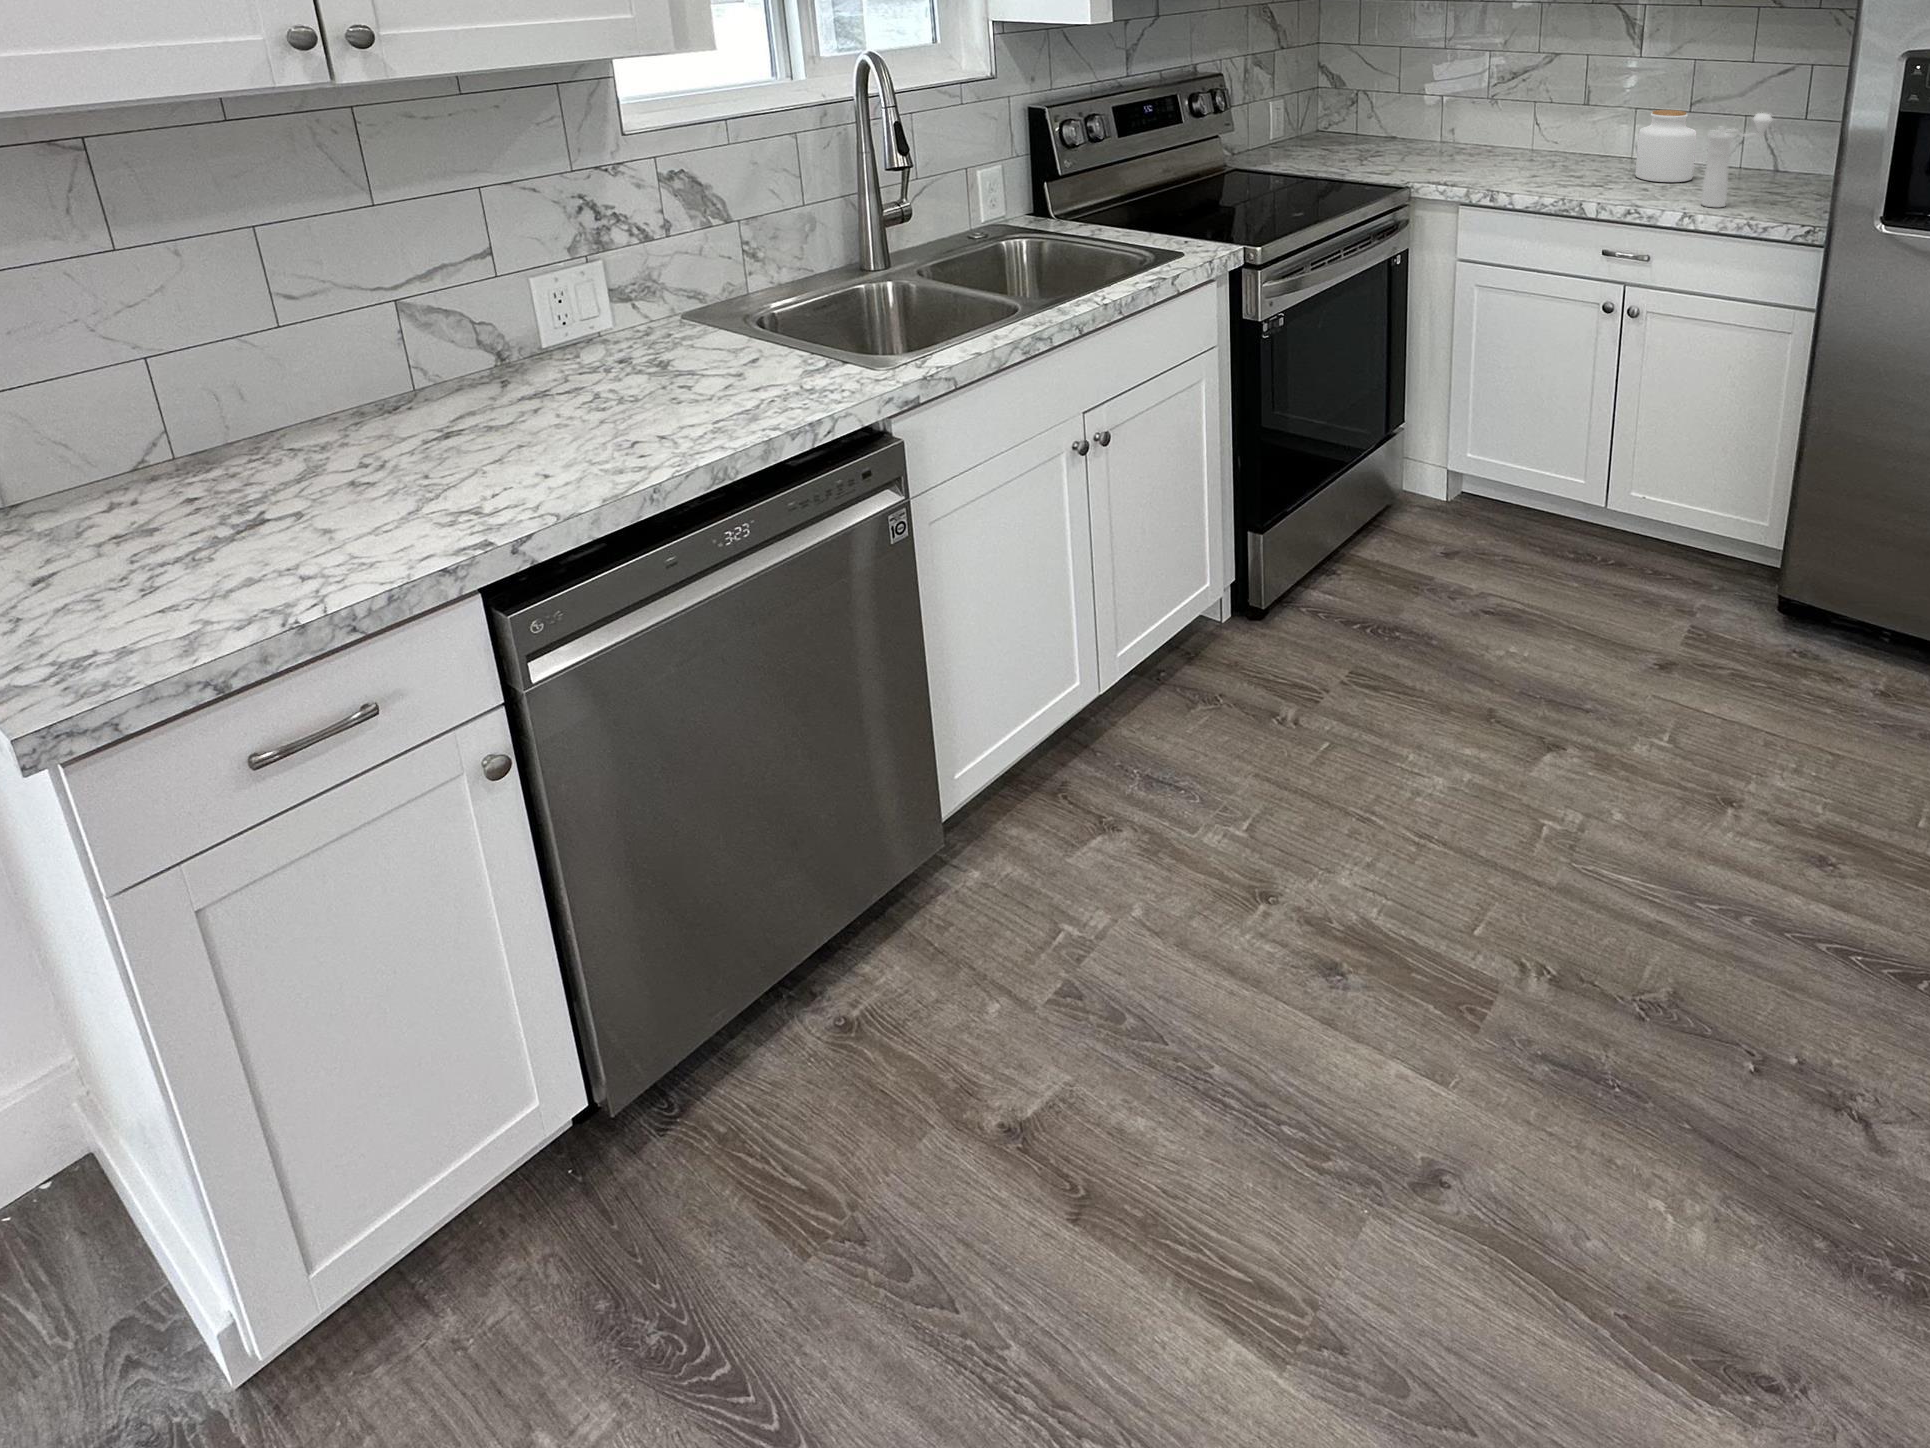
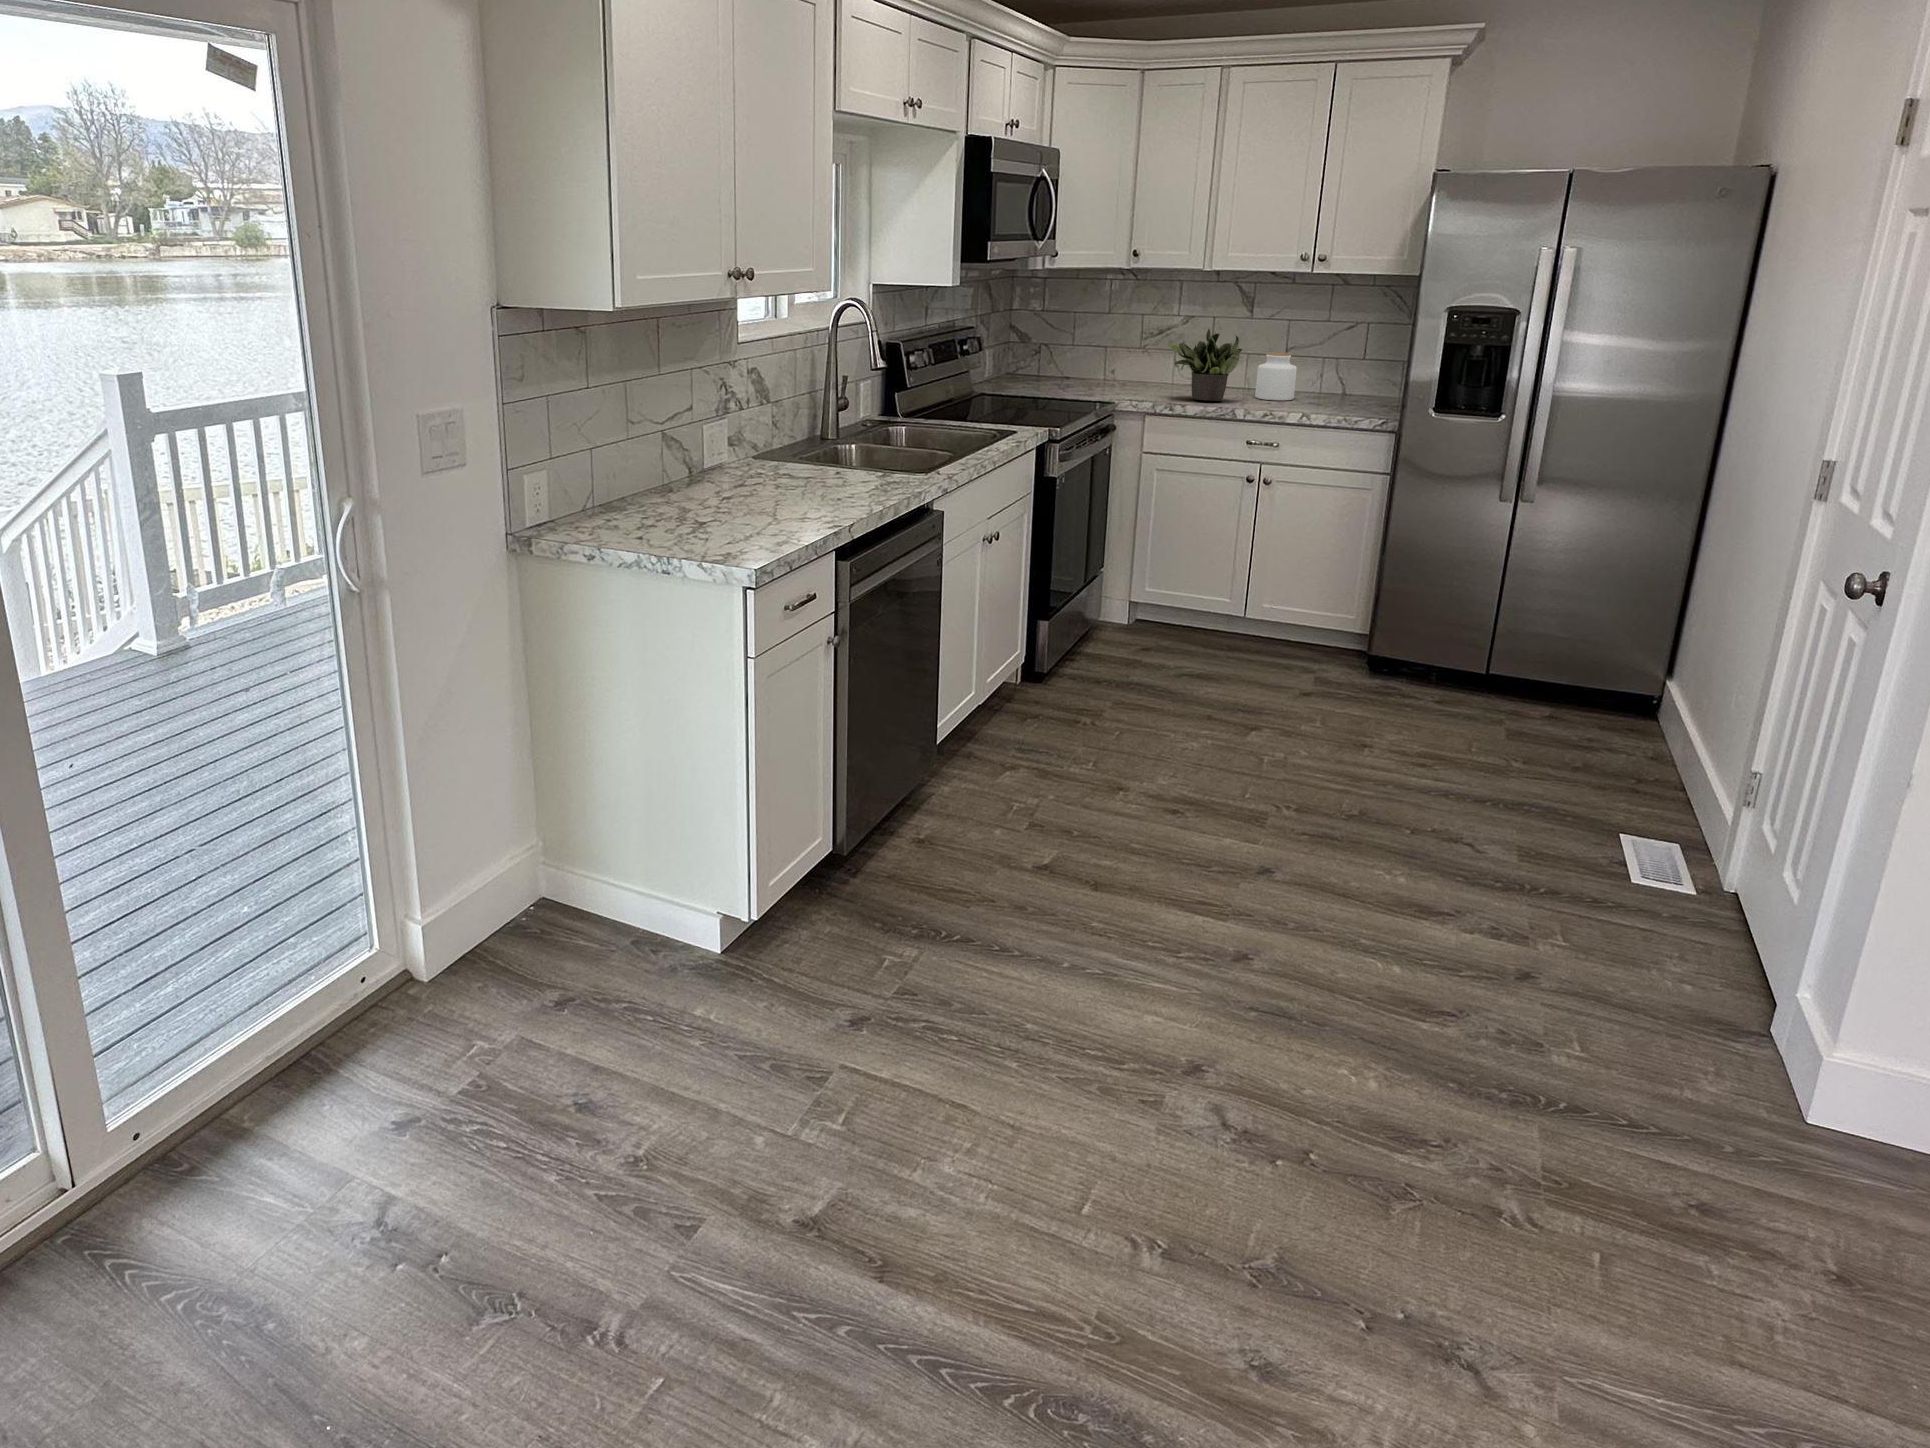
potted plant: none [1499,74,1606,184] -> present [1168,329,1242,401]
pepper mill: present [1701,113,1772,207] -> none [1309,352,1354,412]

